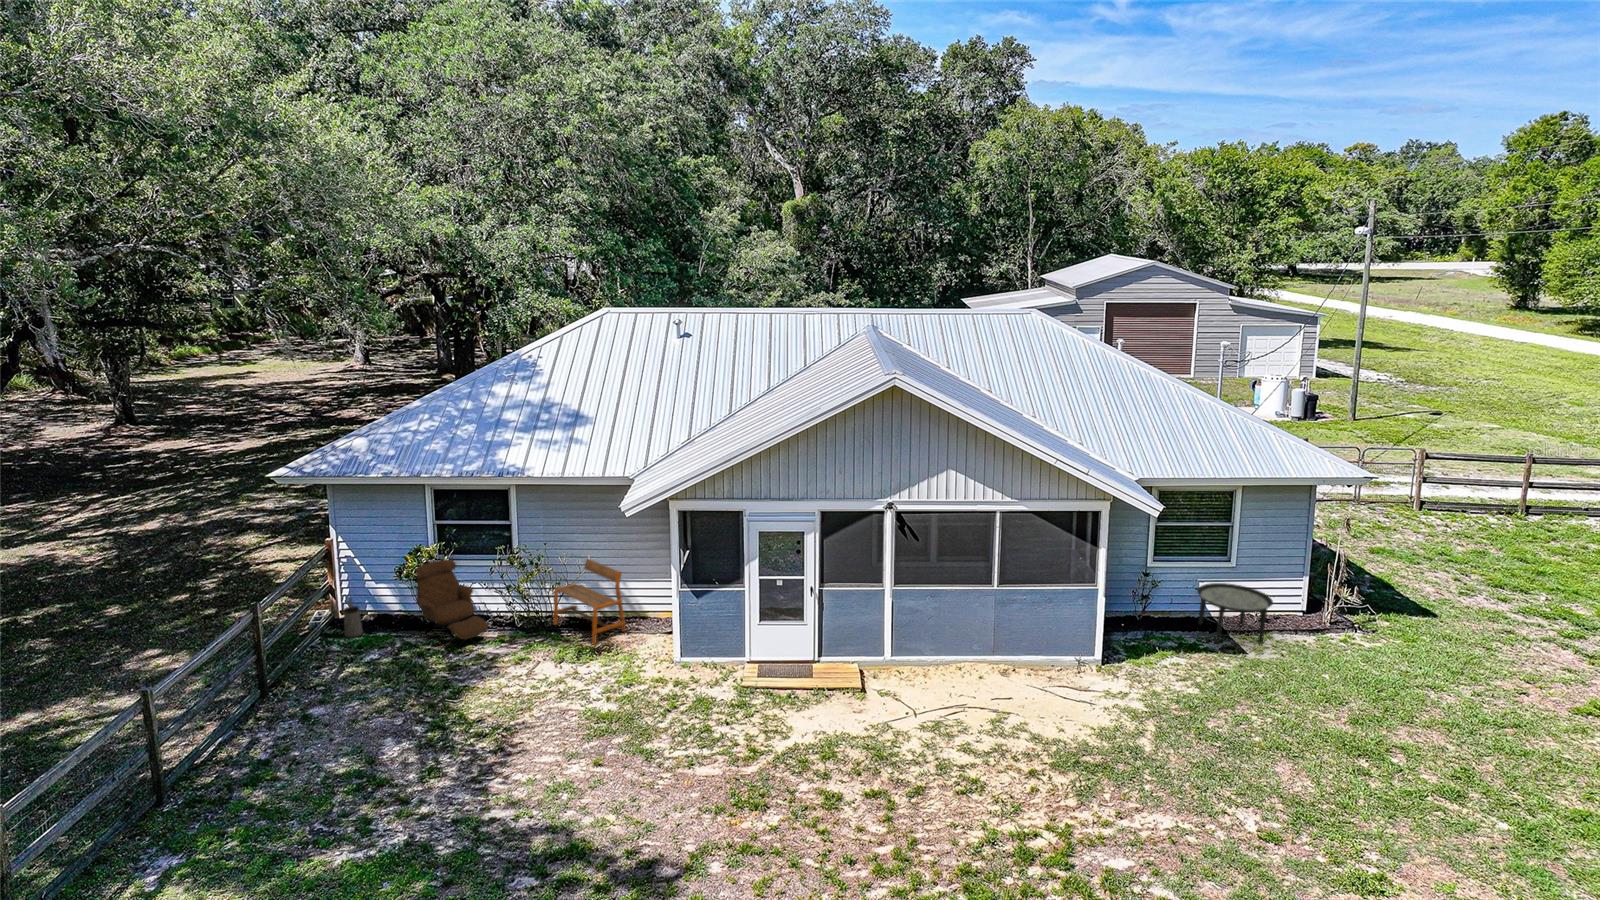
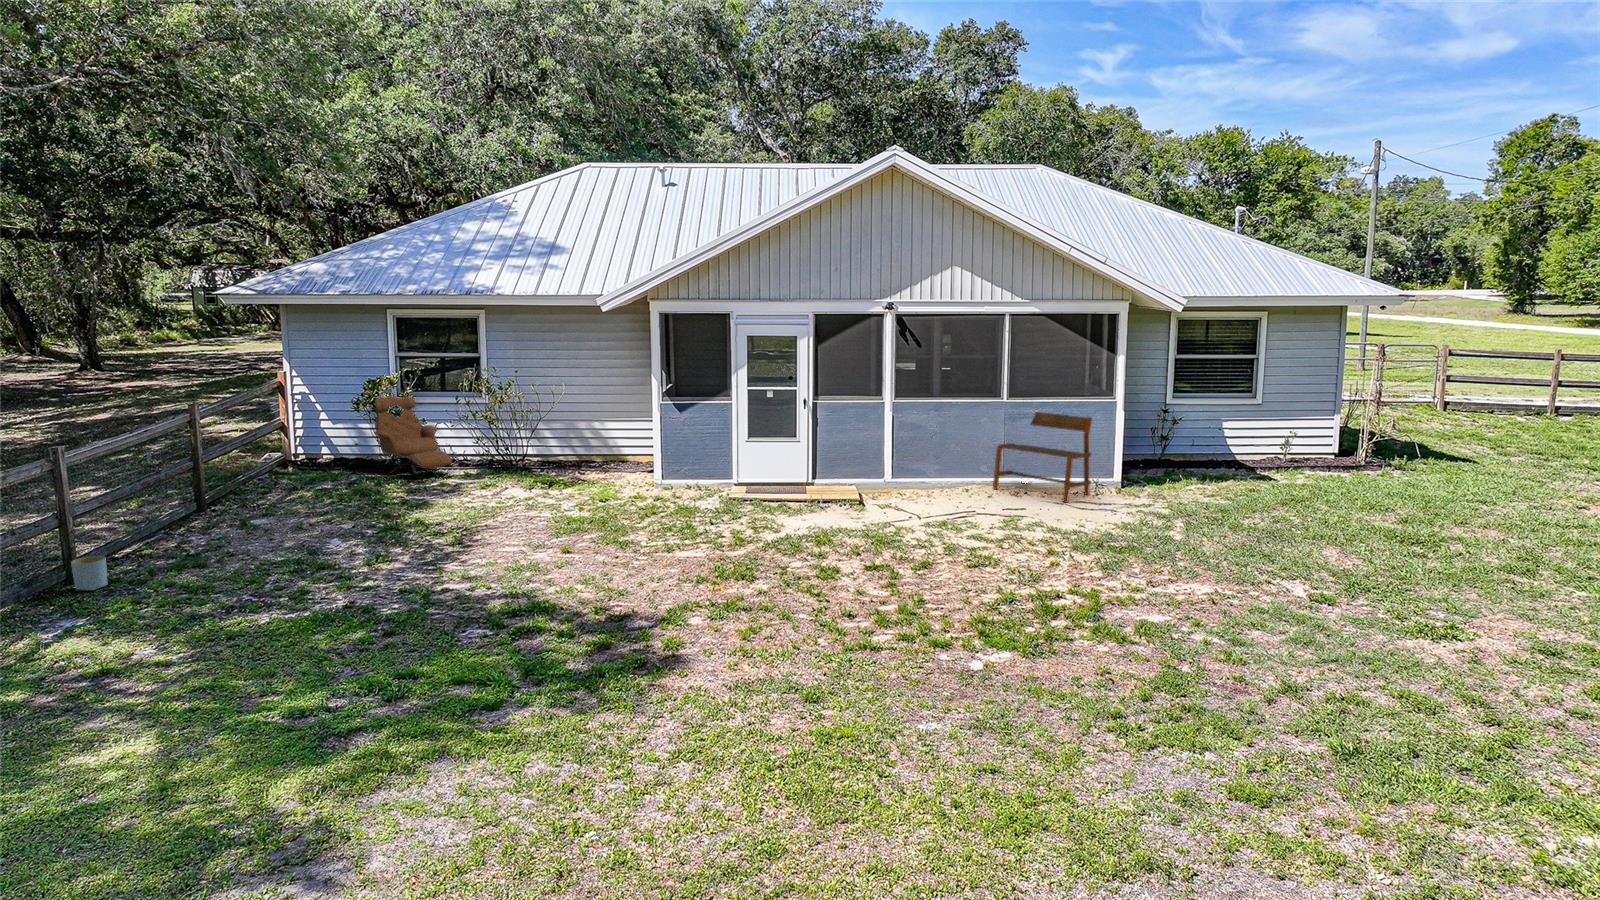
bench: present [553,559,626,645] -> present [993,412,1092,502]
round table: present [1197,583,1273,643] -> none [1221,423,1305,476]
watering can: present [343,597,363,637] -> none [295,435,316,474]
planter: none [175,823,205,858] -> present [71,556,107,590]

